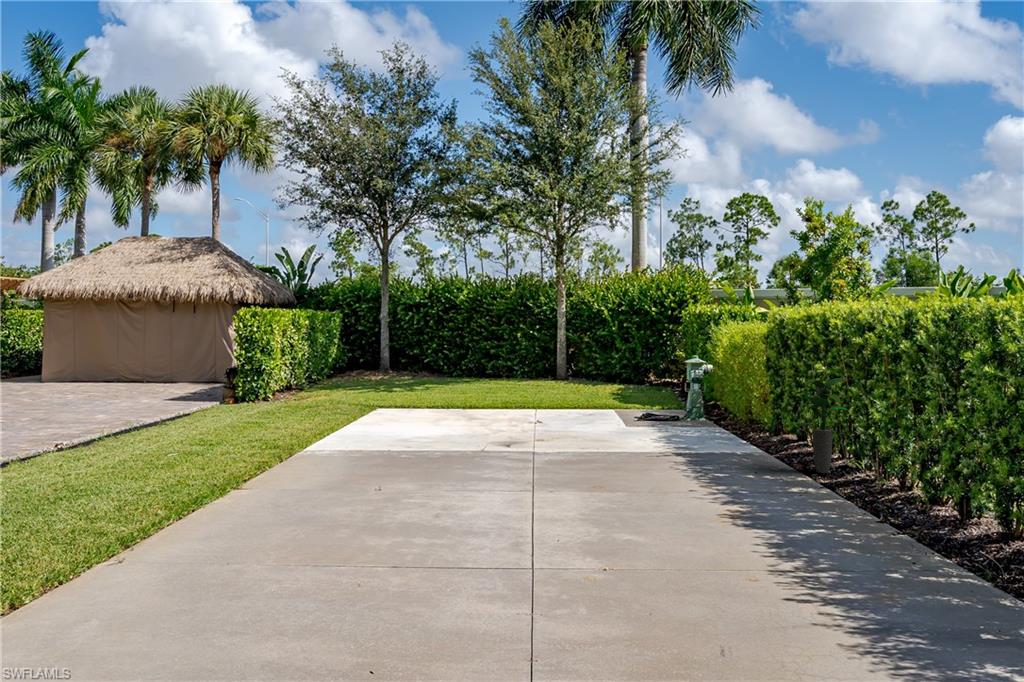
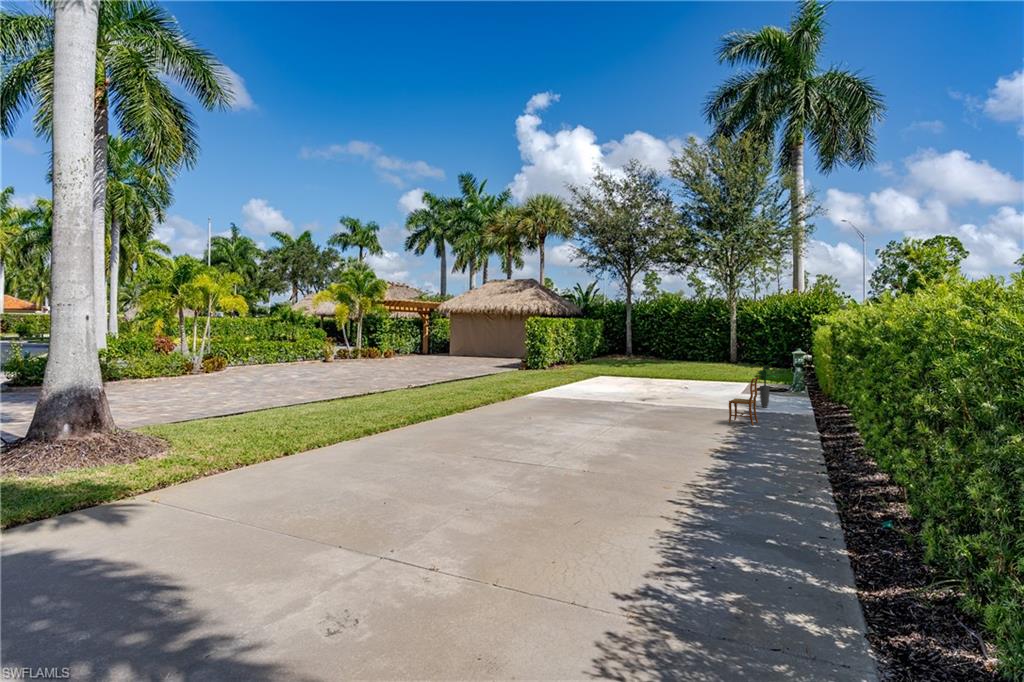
chair: none [876,418,957,540] -> present [729,377,759,425]

